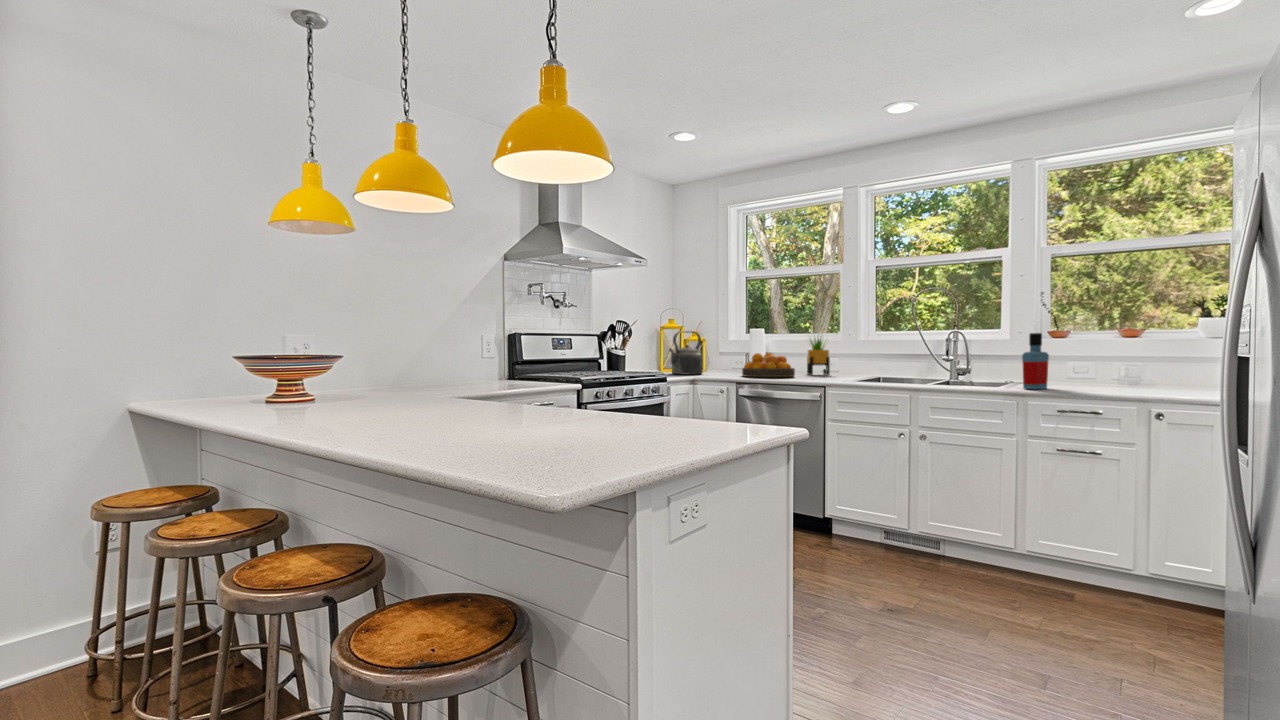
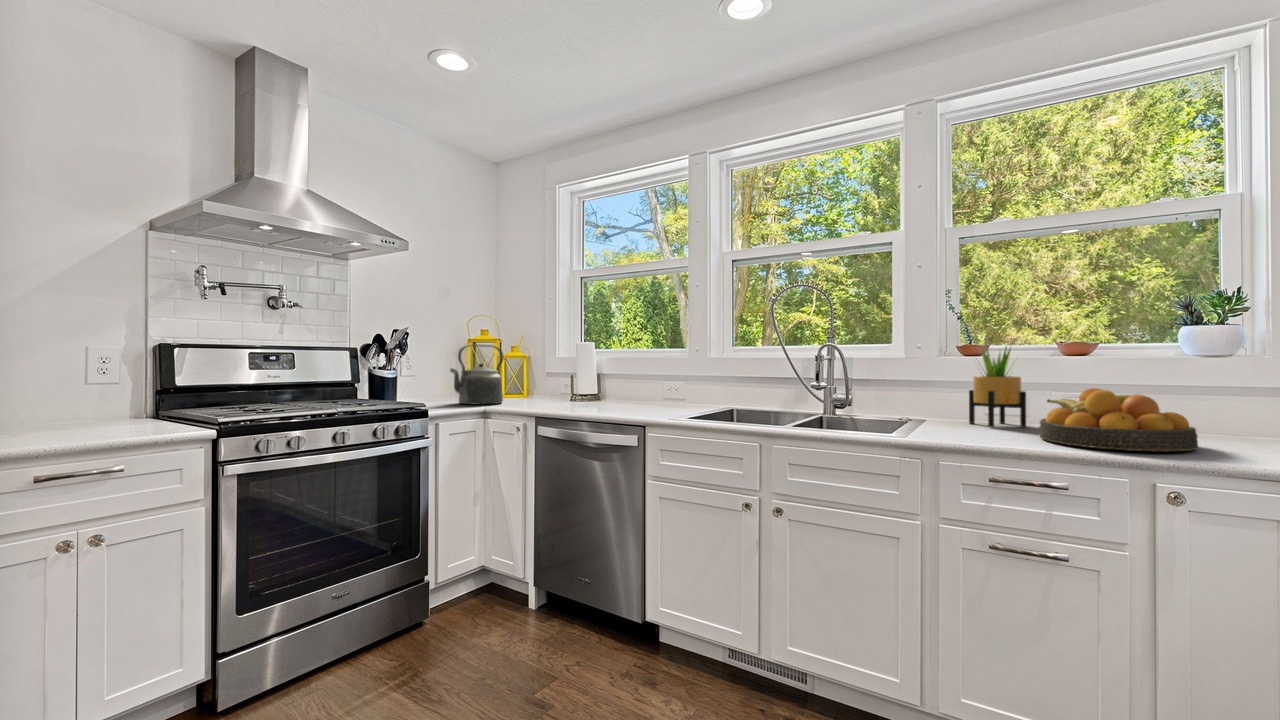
bottle: present [1022,333,1049,389] -> none [928,348,968,440]
potted plant: present [807,338,830,375] -> present [969,347,1026,427]
fruit bowl: present [742,353,795,377] -> present [1039,388,1198,451]

